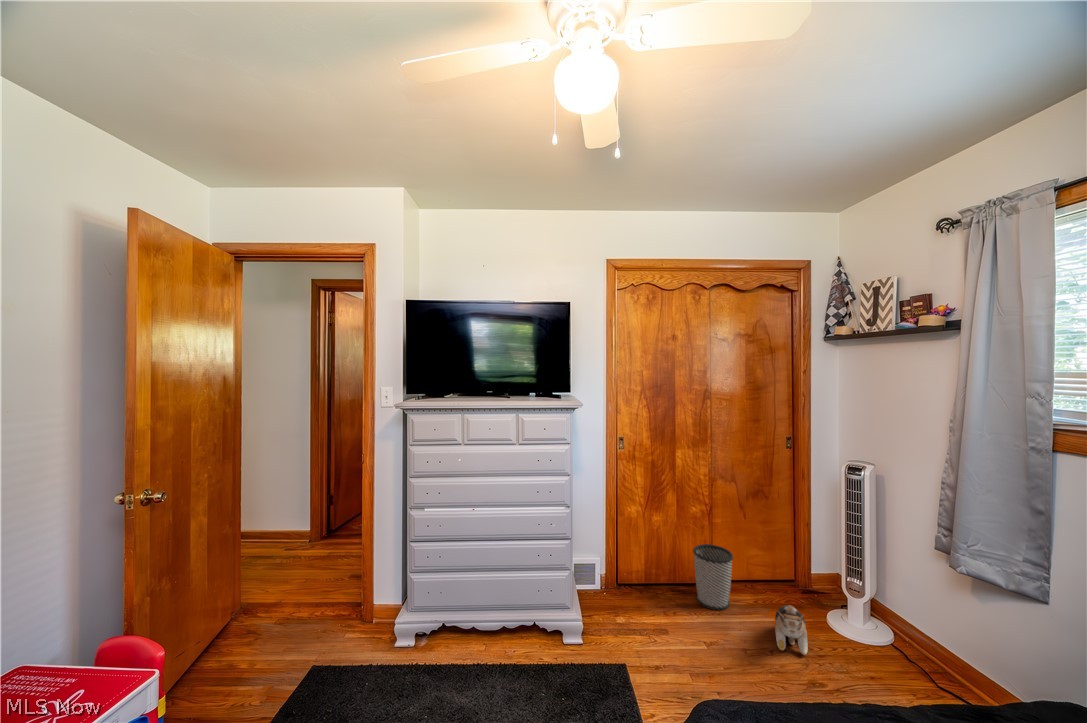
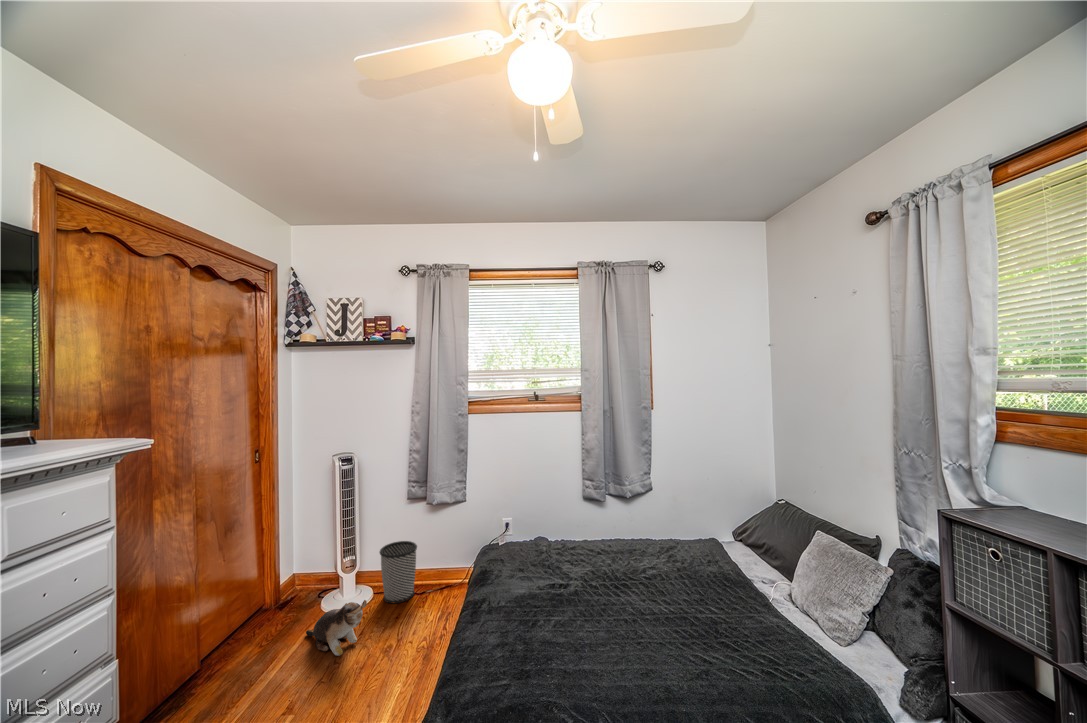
wastebasket: present [693,544,733,610] -> present [380,541,417,603]

